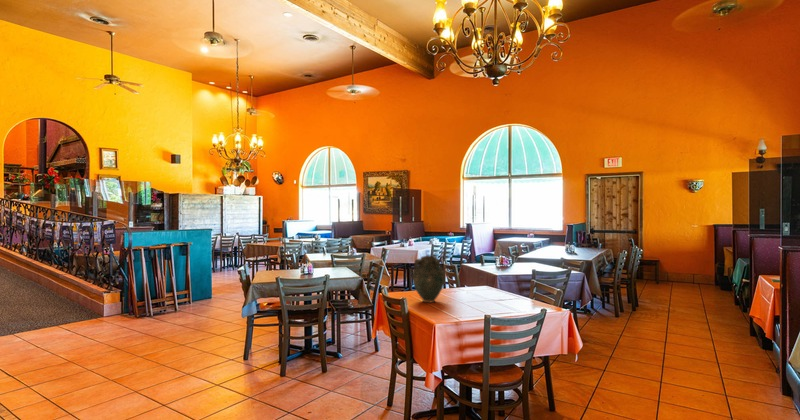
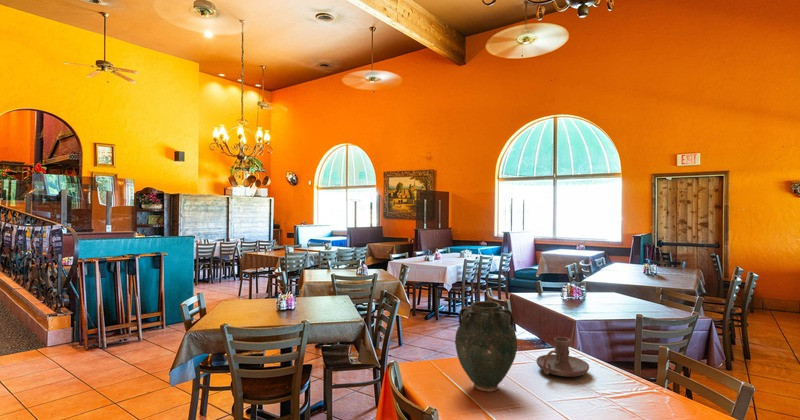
candle holder: none [459,277,487,297] -> present [536,337,589,377]

